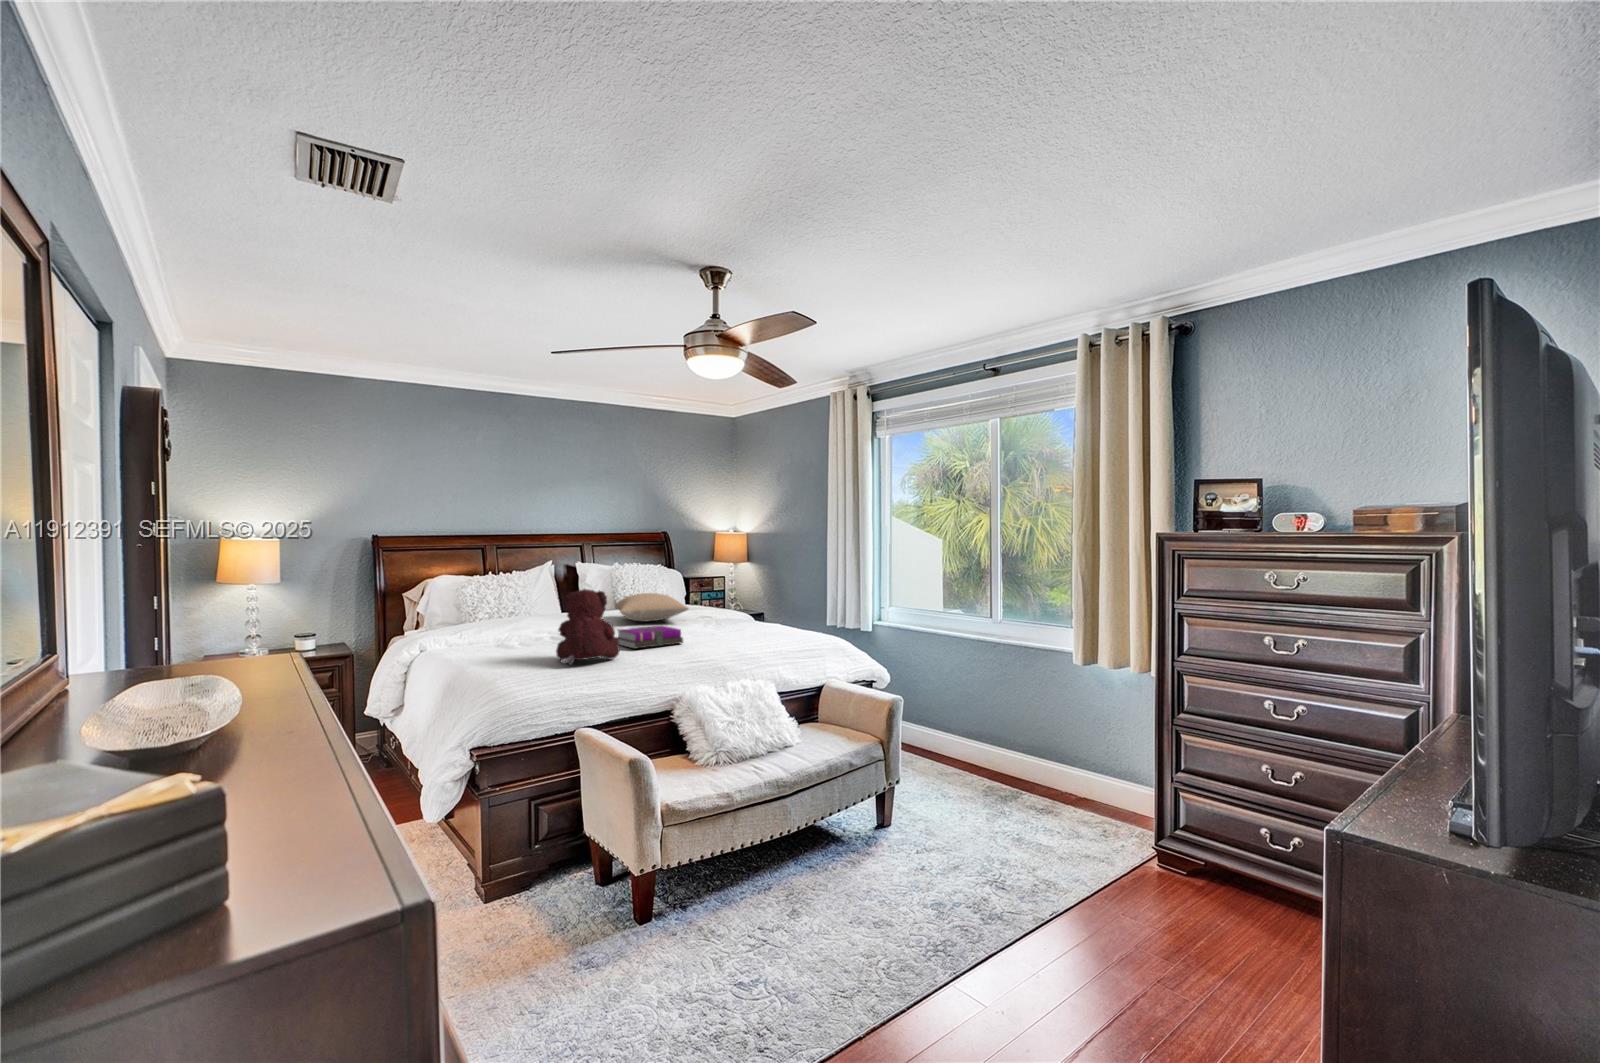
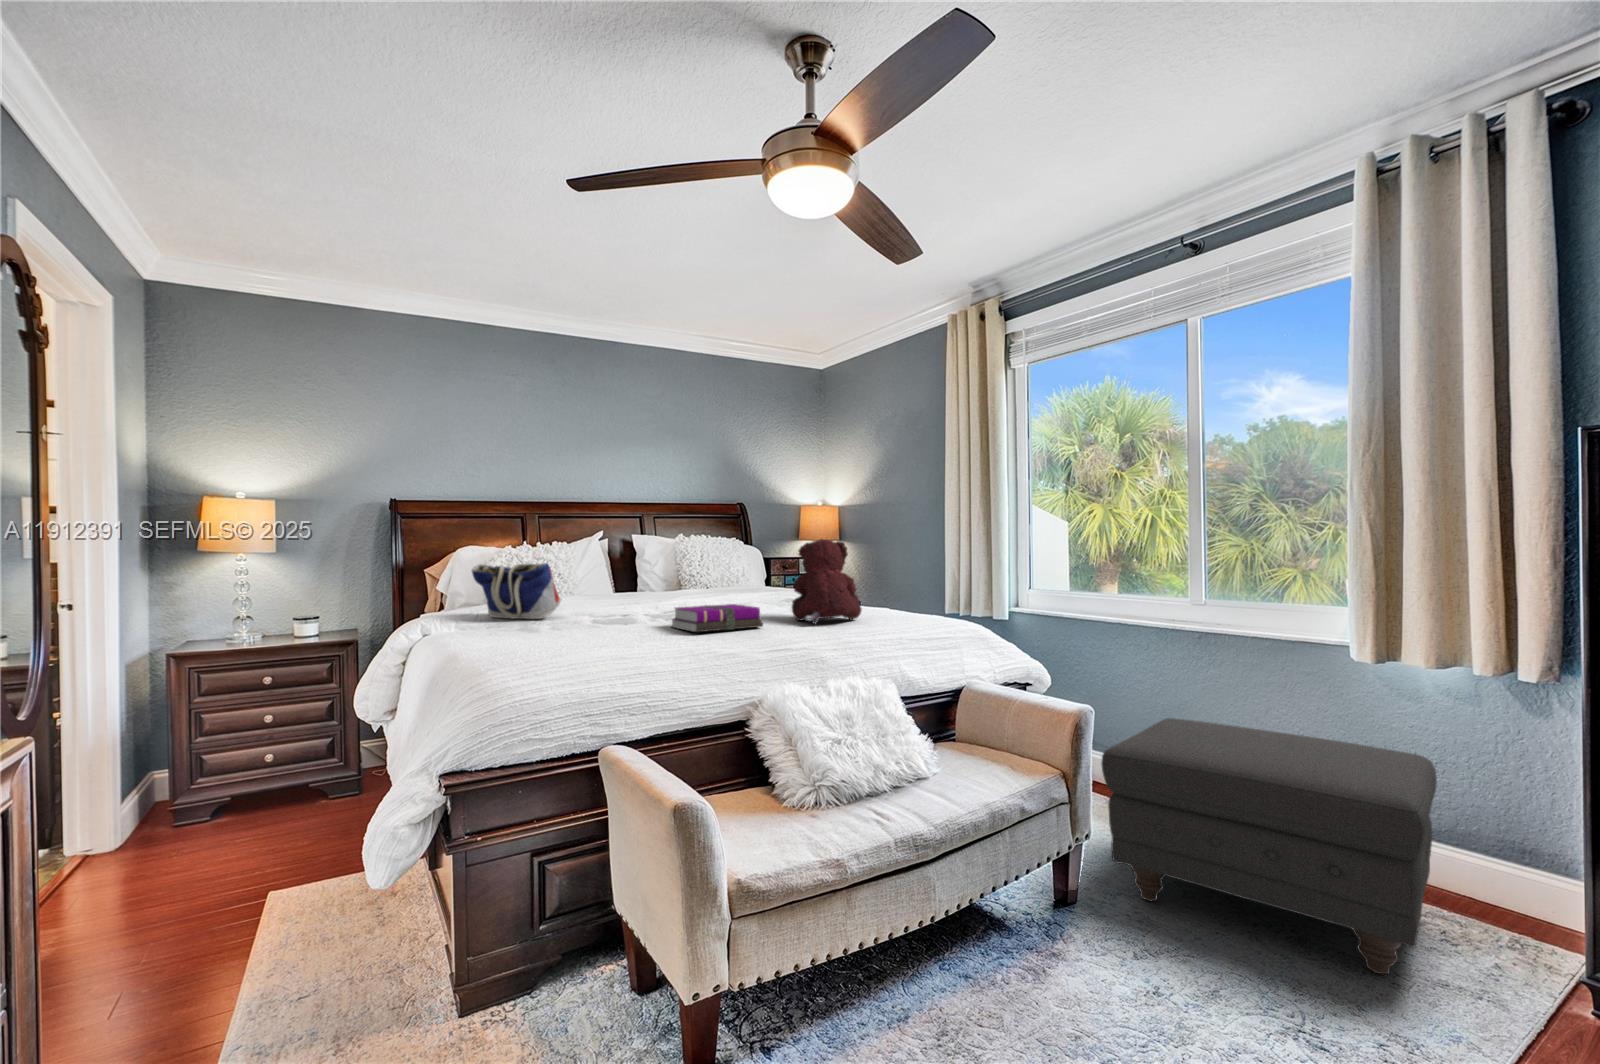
teddy bear: present [556,589,620,666] -> present [792,539,862,624]
pillow: present [615,593,689,622] -> none [676,567,770,603]
tote bag: none [458,595,529,638] -> present [472,563,561,619]
ottoman: none [908,703,1108,855] -> present [1101,718,1437,974]

